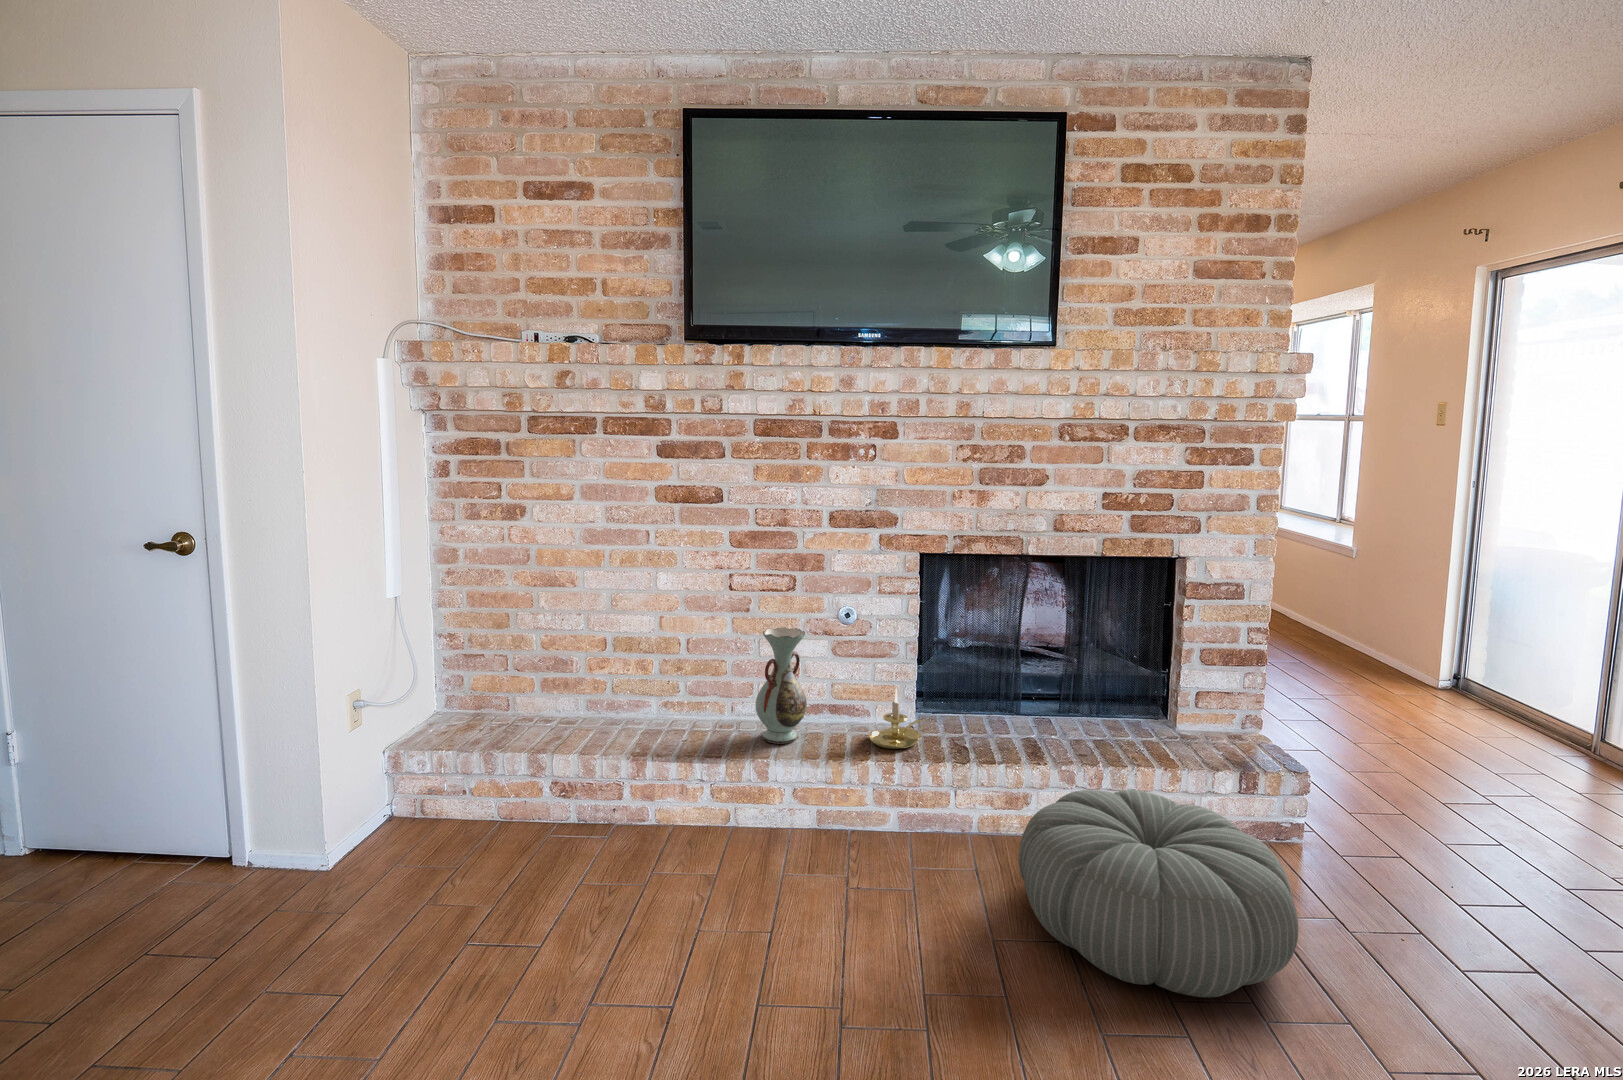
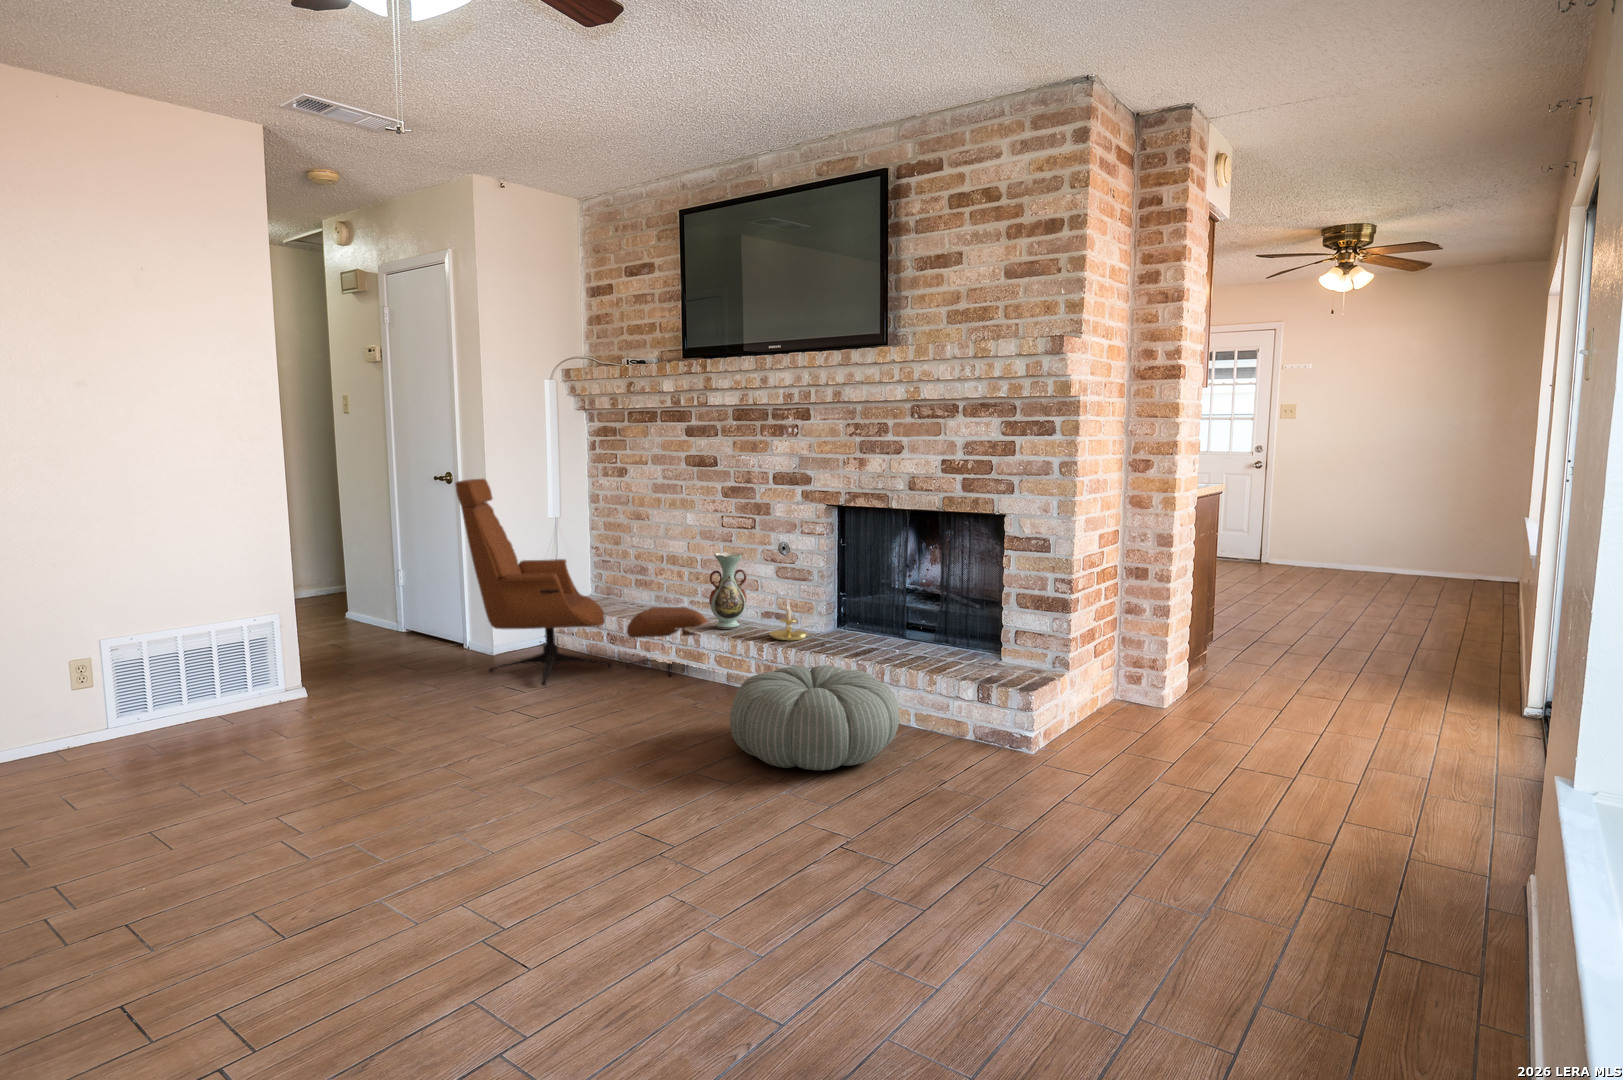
lounge chair: none [296,536,737,928] -> present [455,479,707,686]

